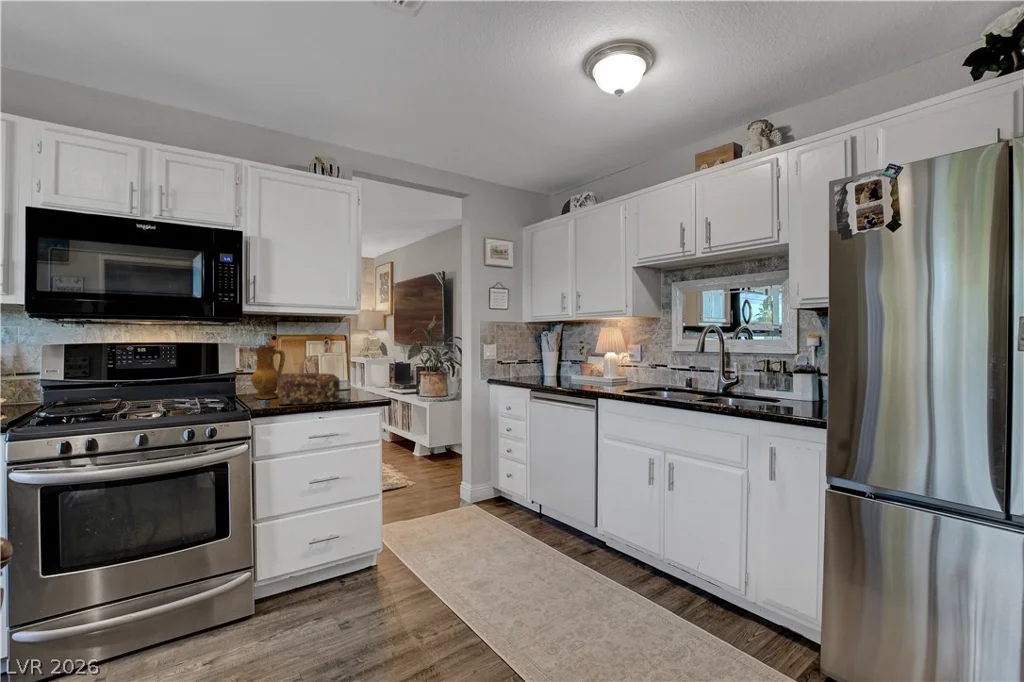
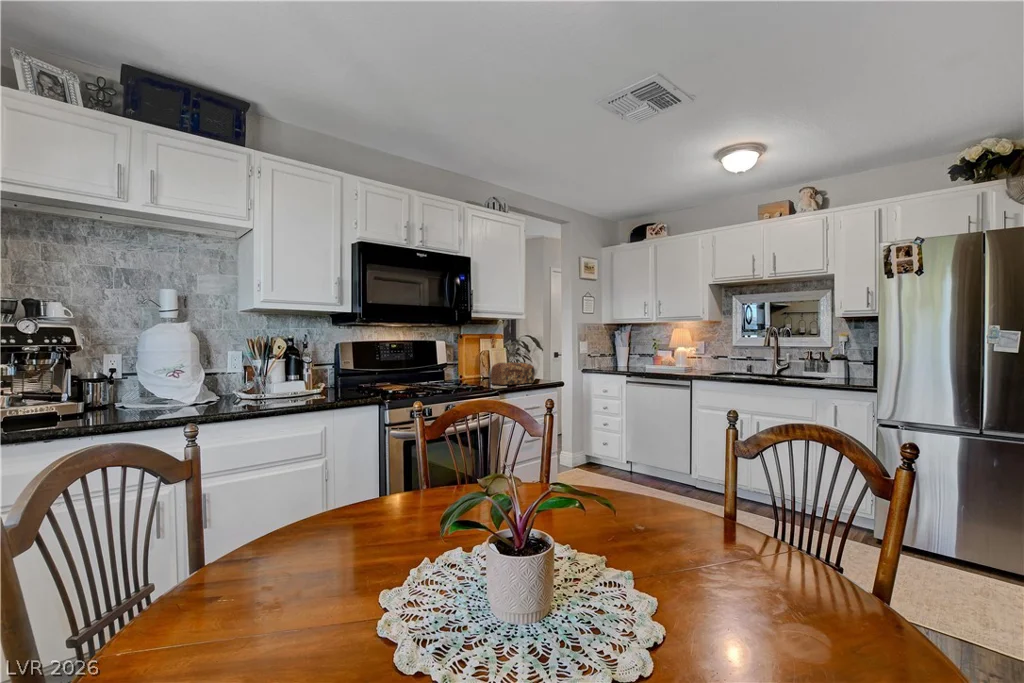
ceramic jug: present [251,345,285,399] -> none [462,342,482,382]

